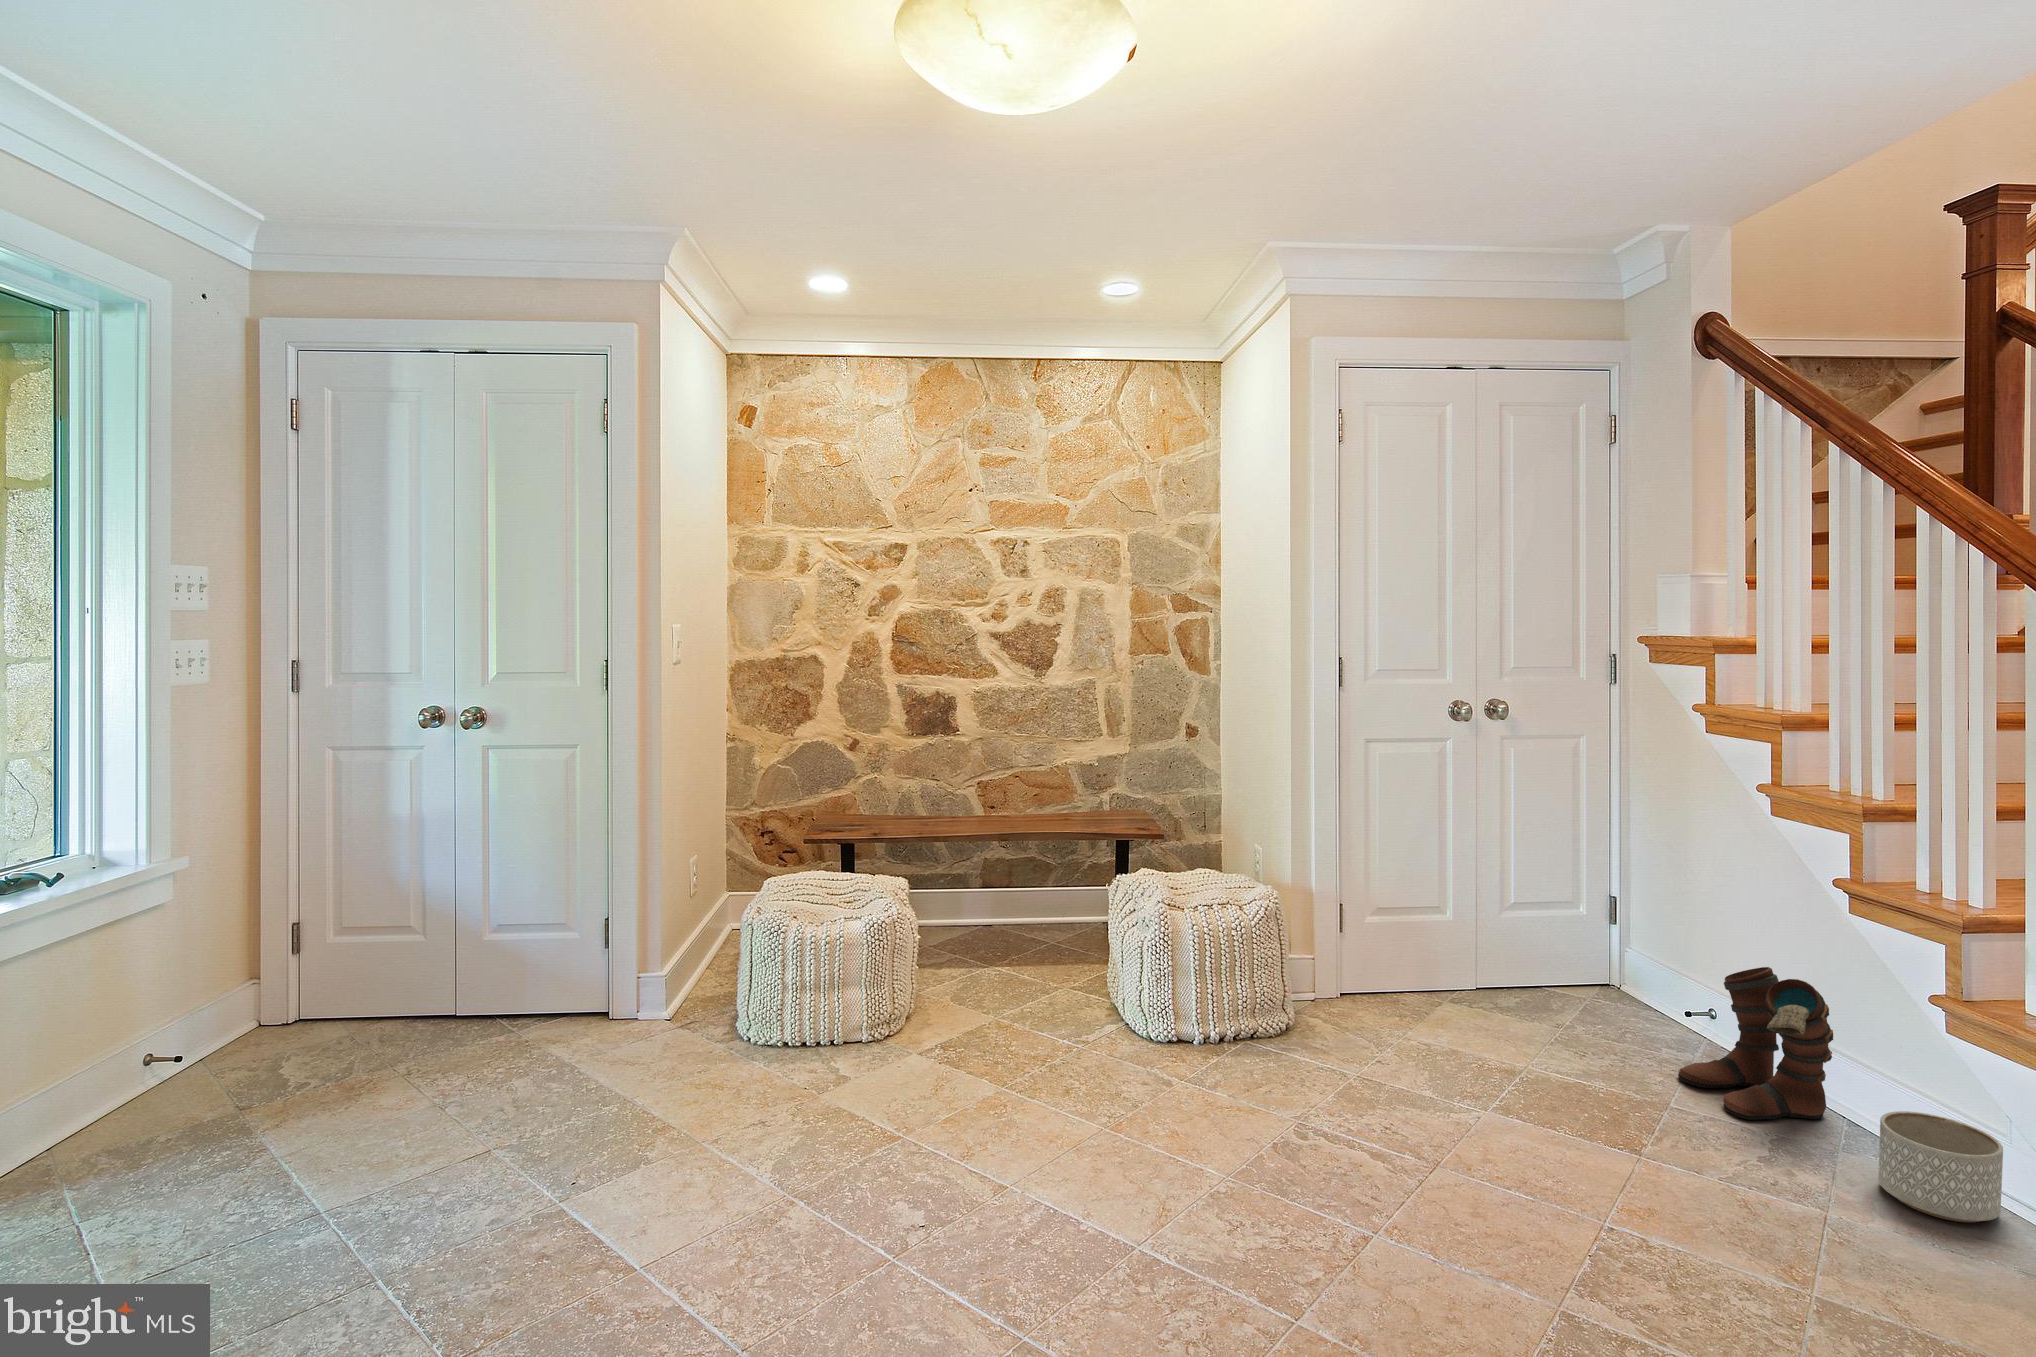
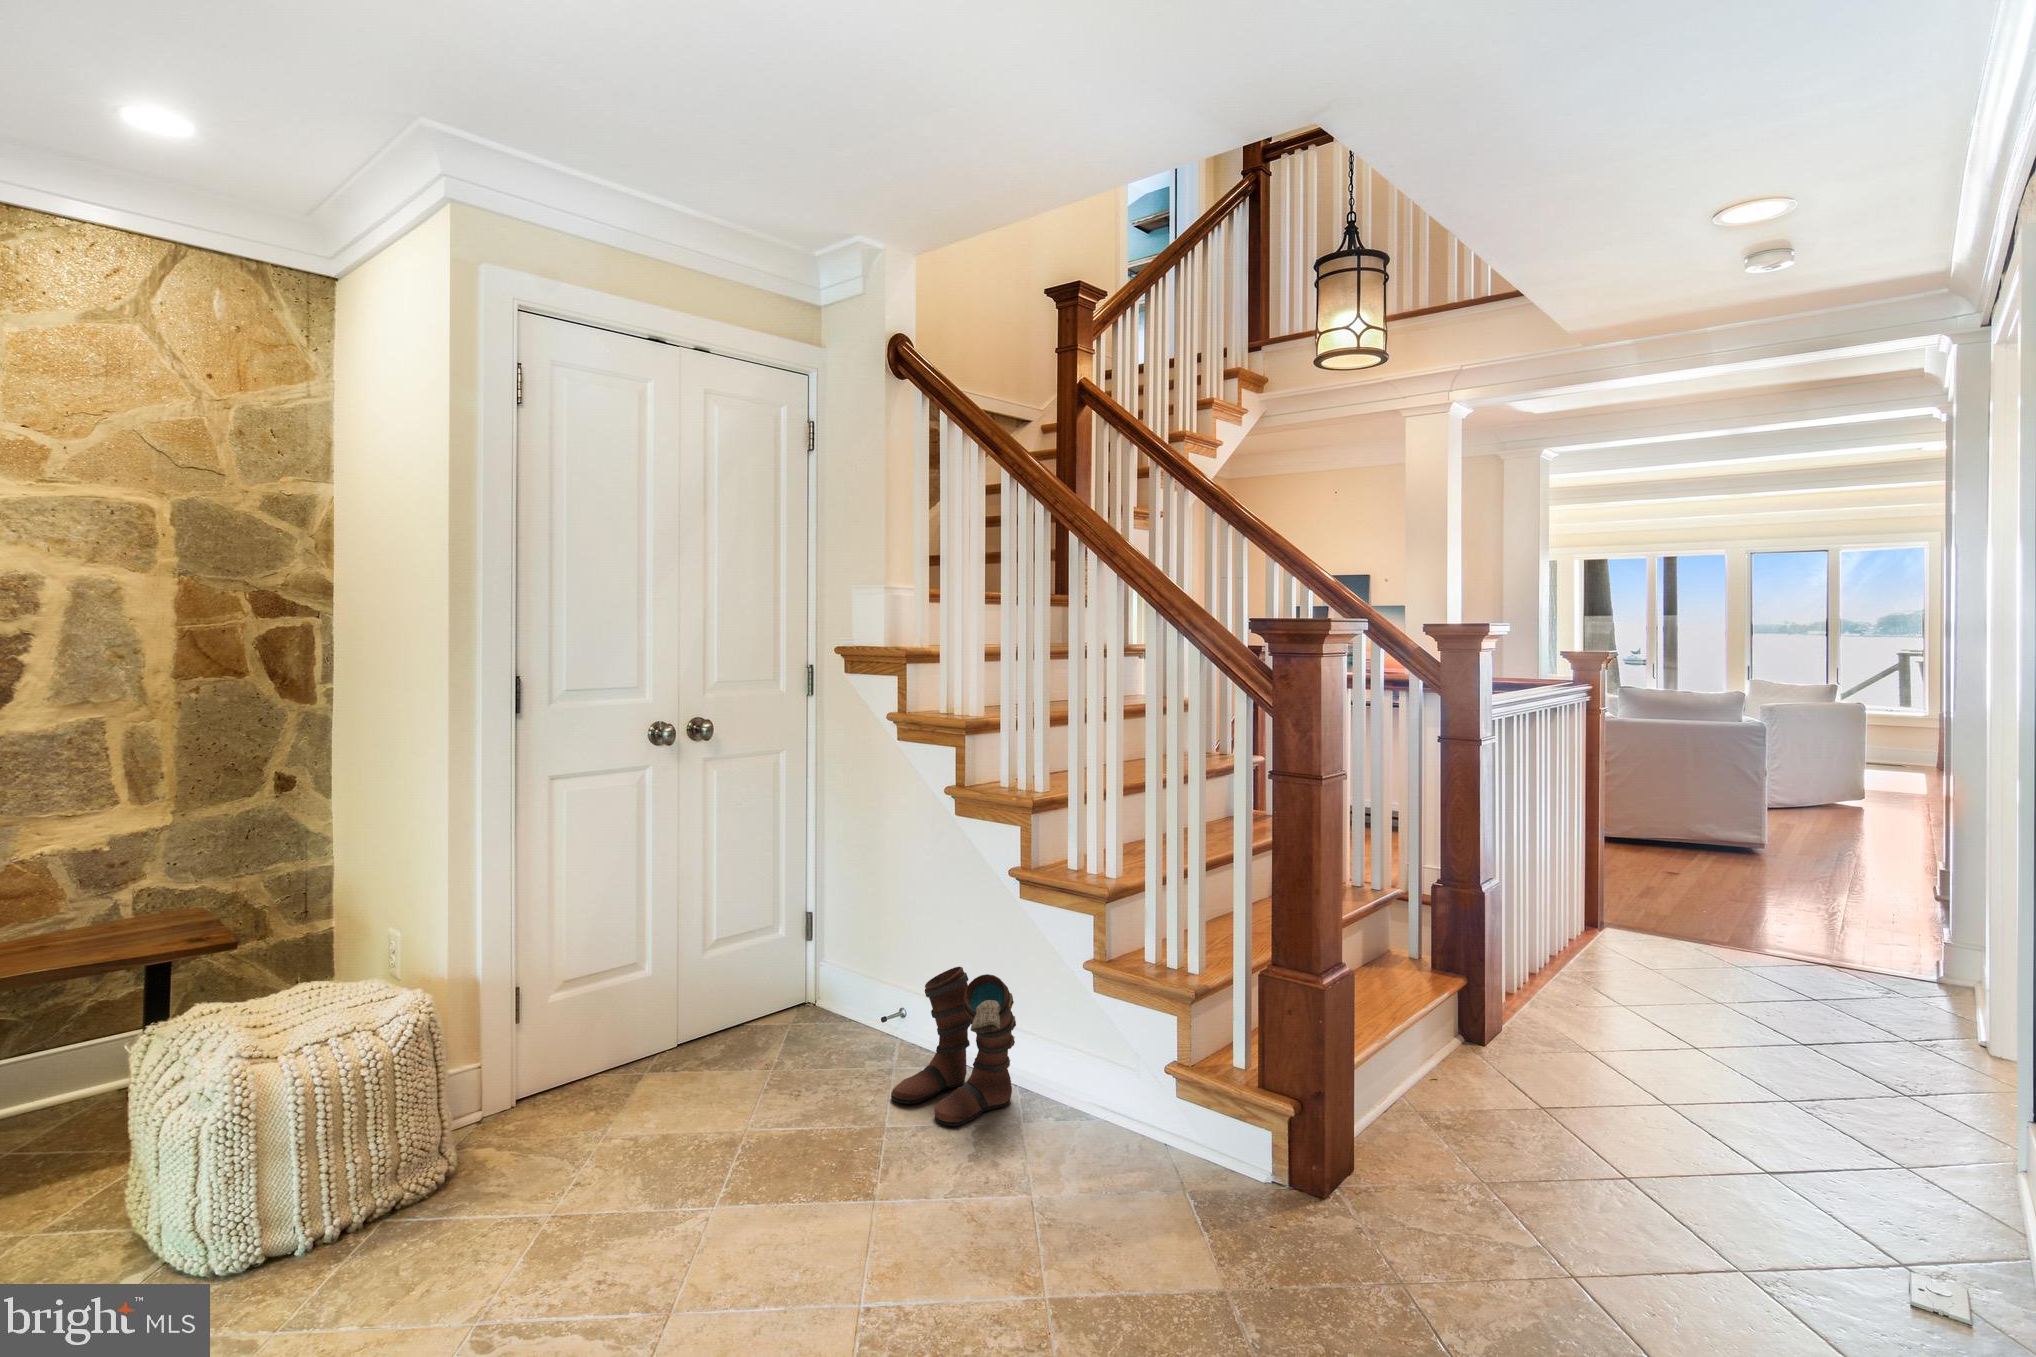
planter: present [1878,1111,2003,1222] -> none [1065,1076,1149,1173]

